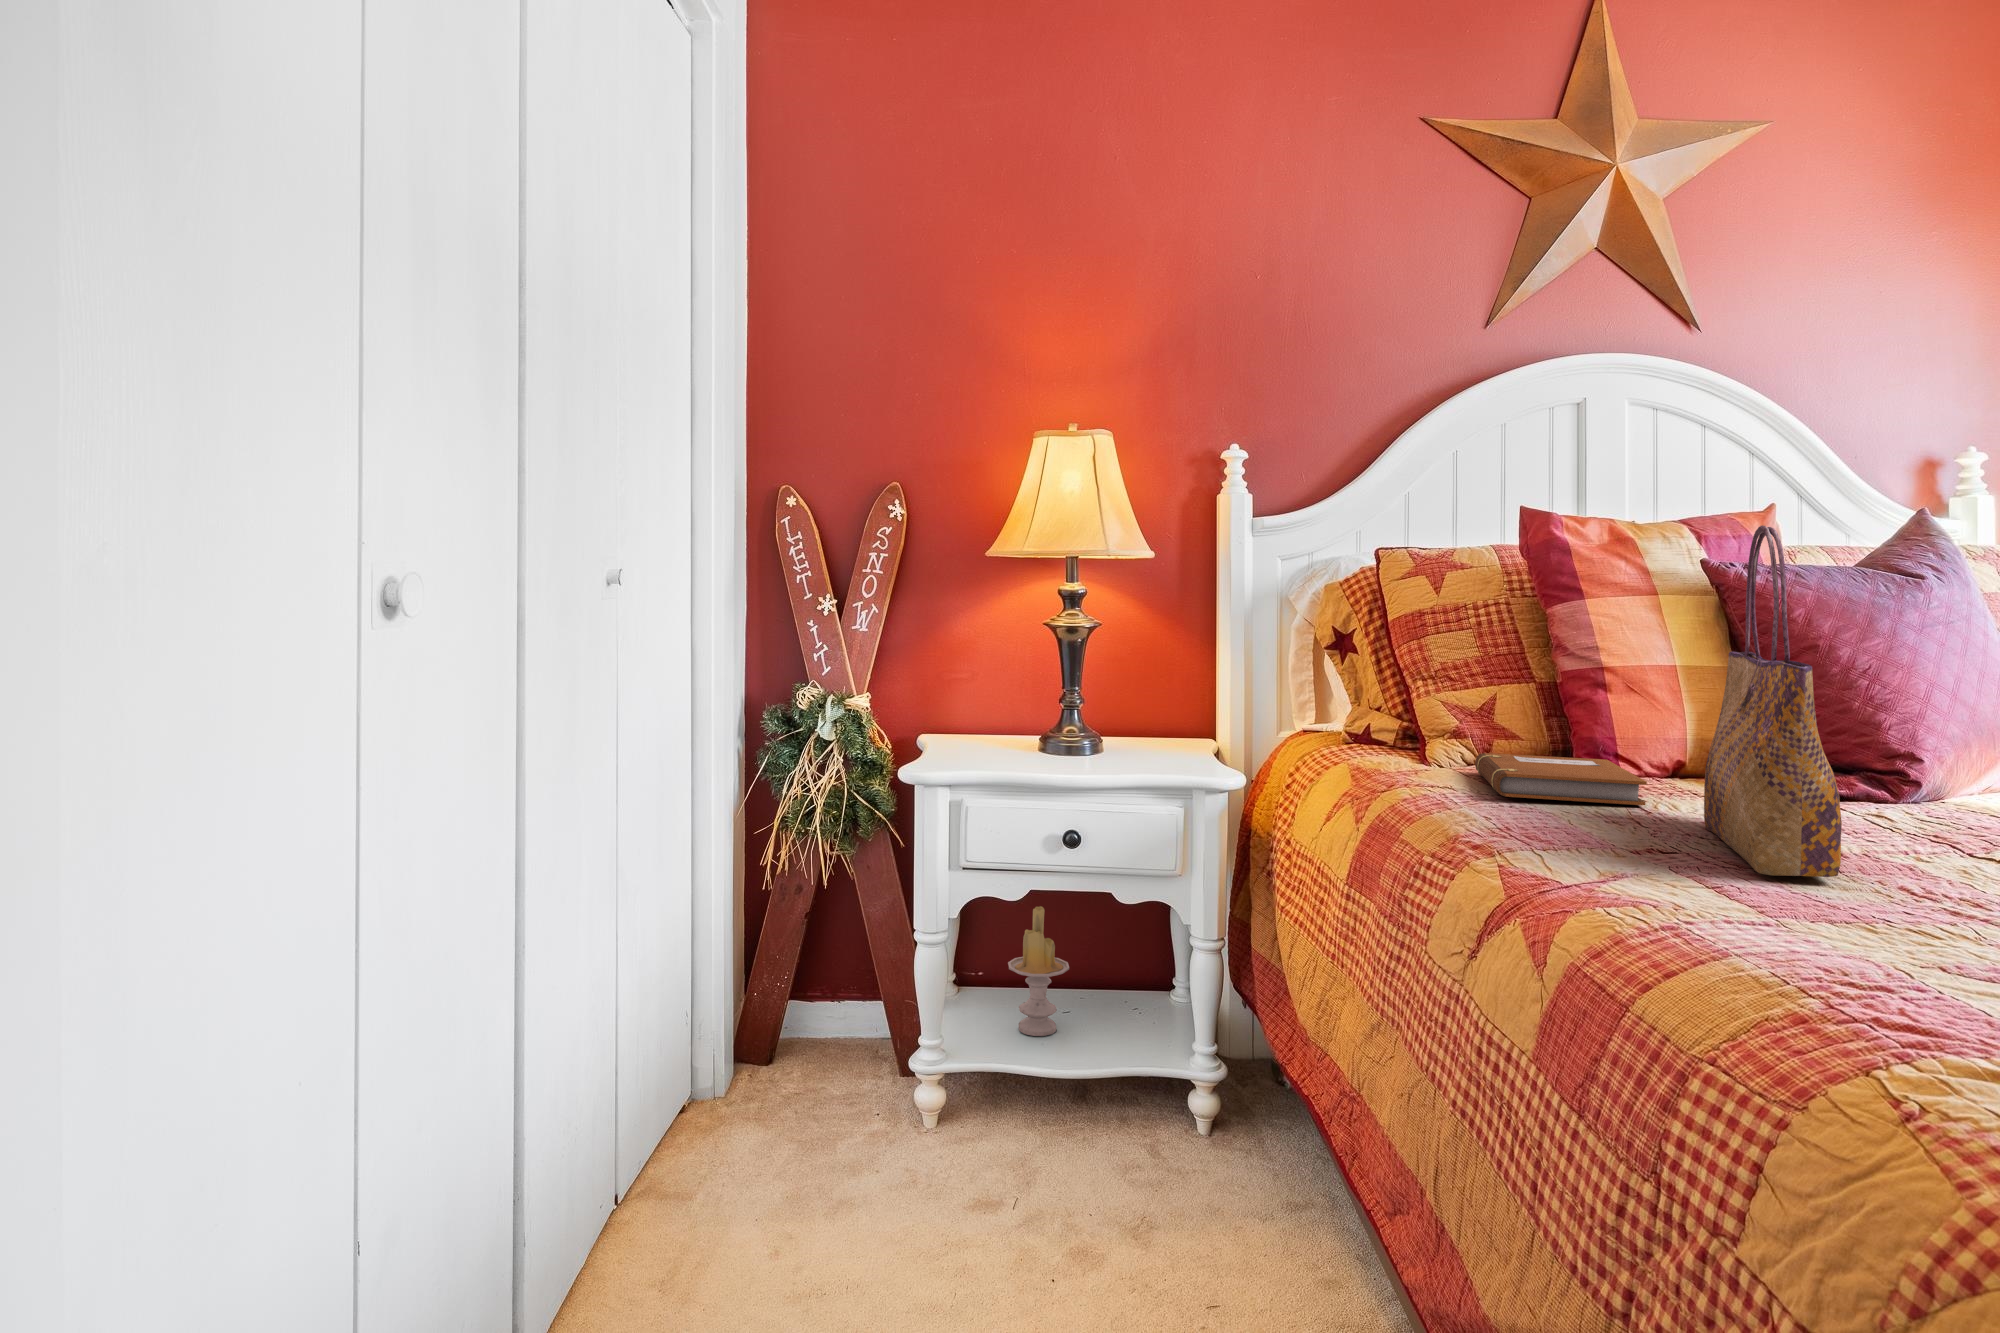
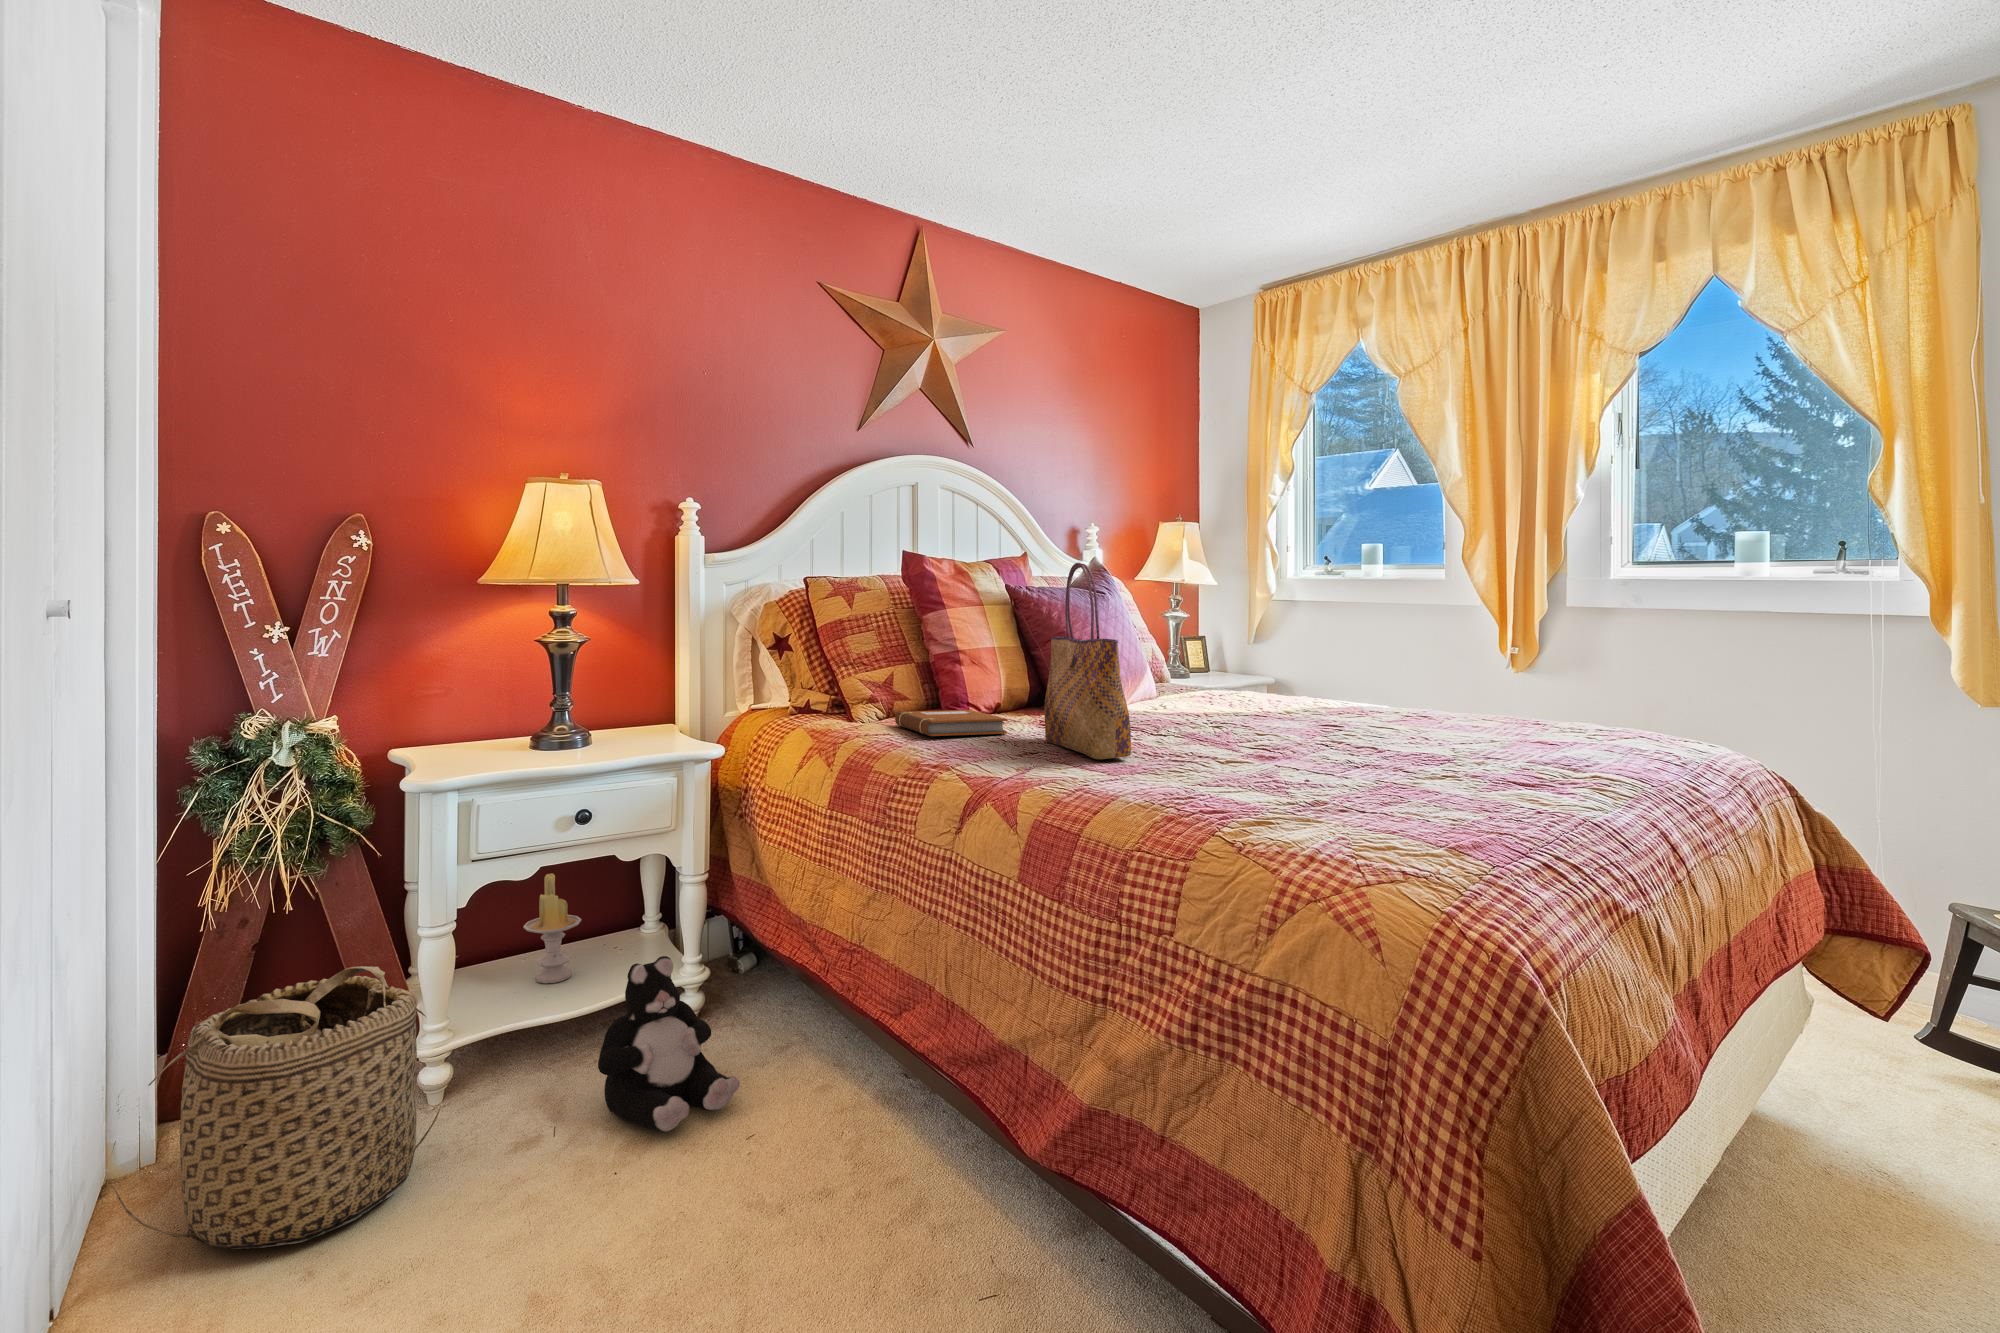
basket: none [598,975,878,1248] -> present [113,966,441,1250]
plush toy: none [1031,1037,1190,1261] -> present [598,956,740,1132]

